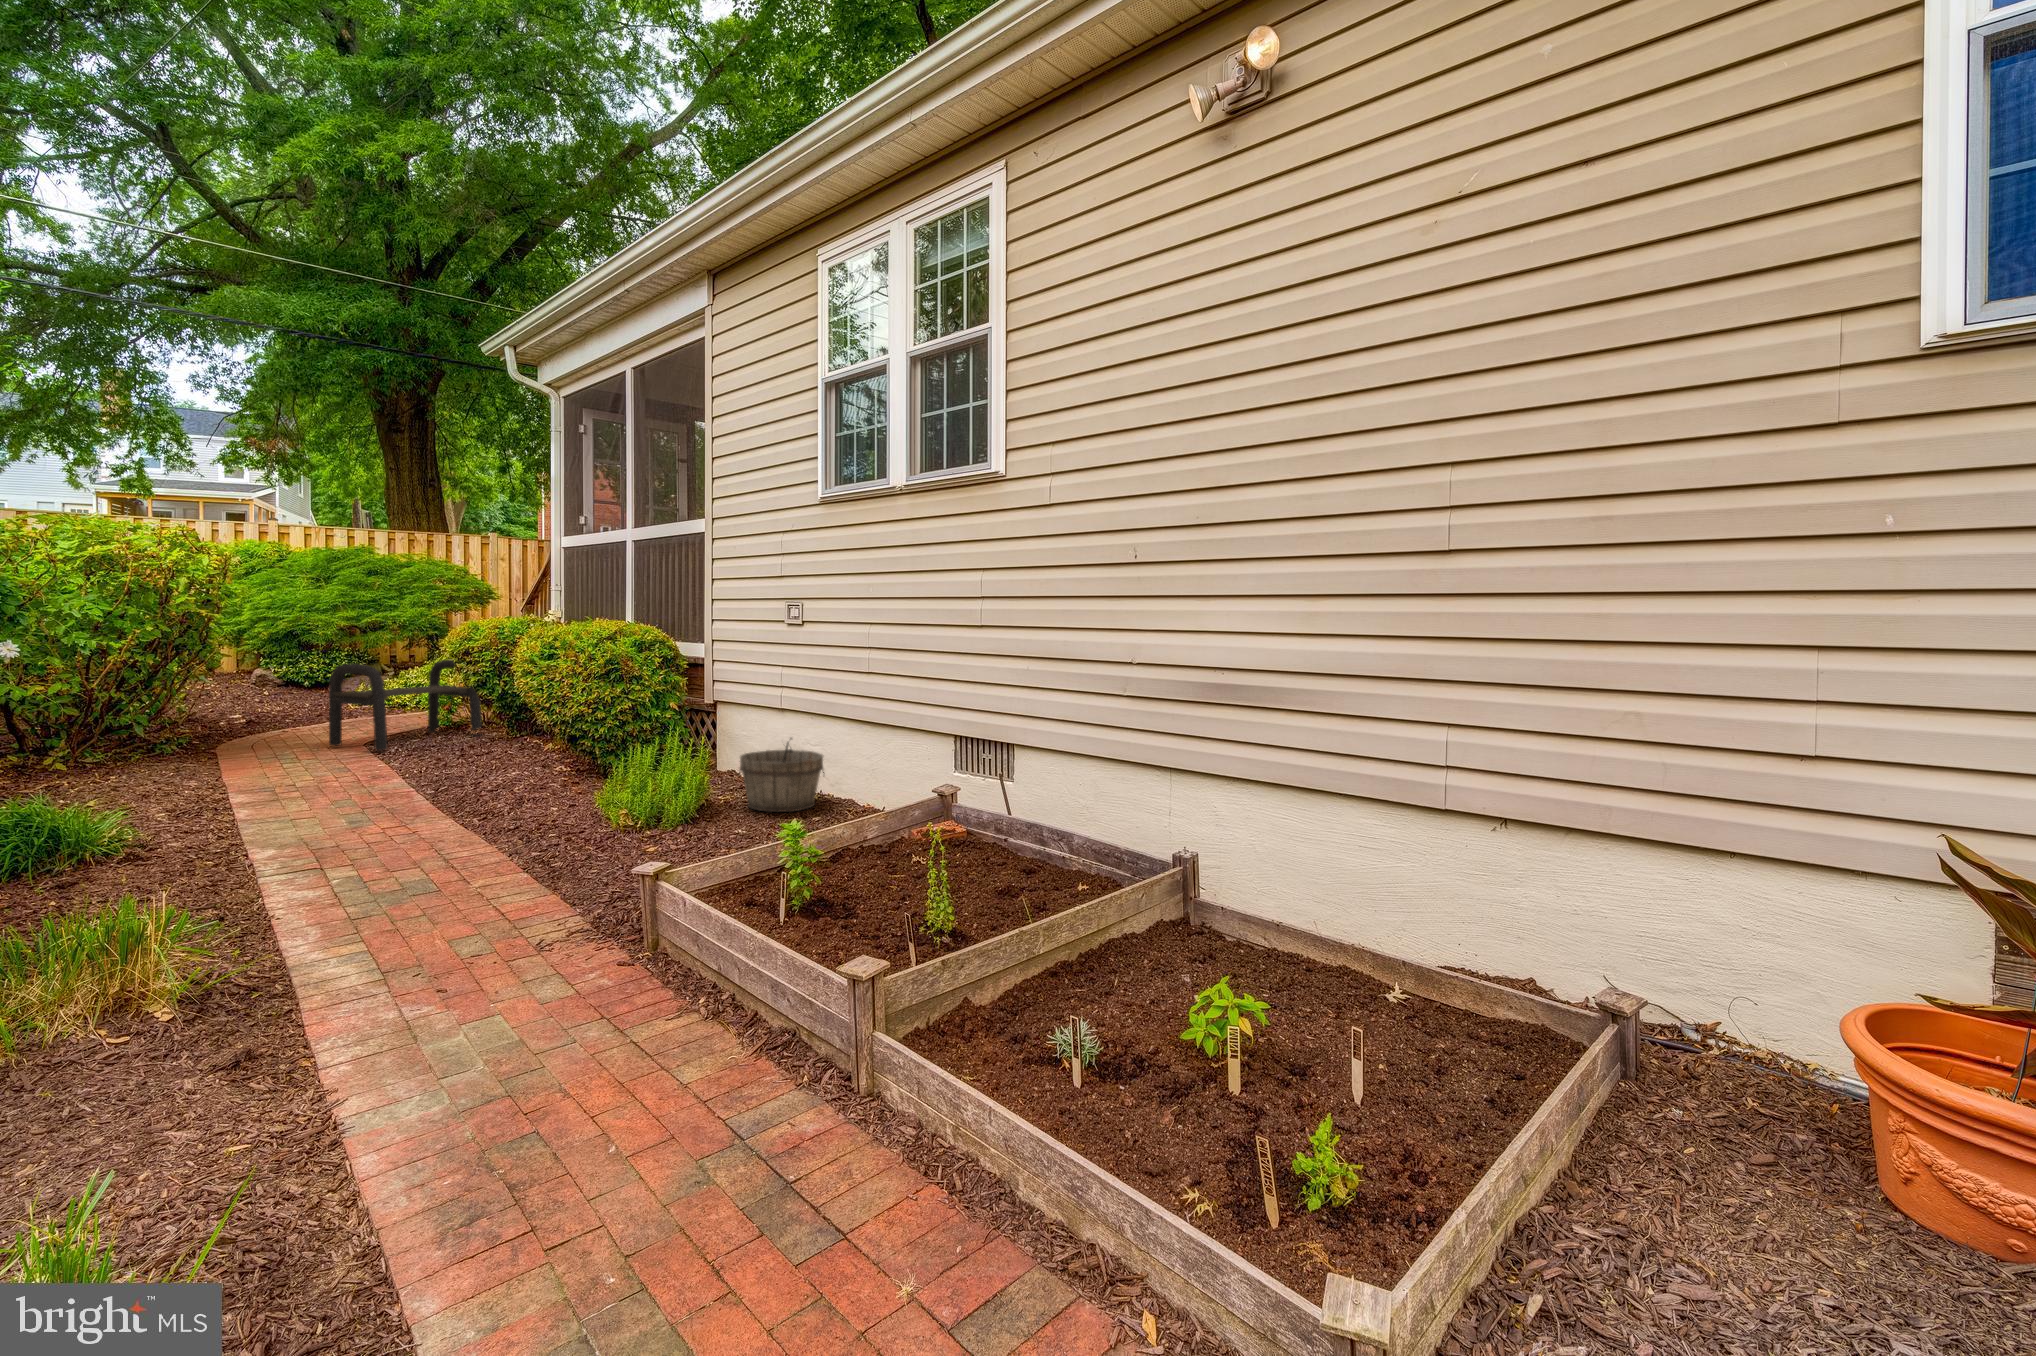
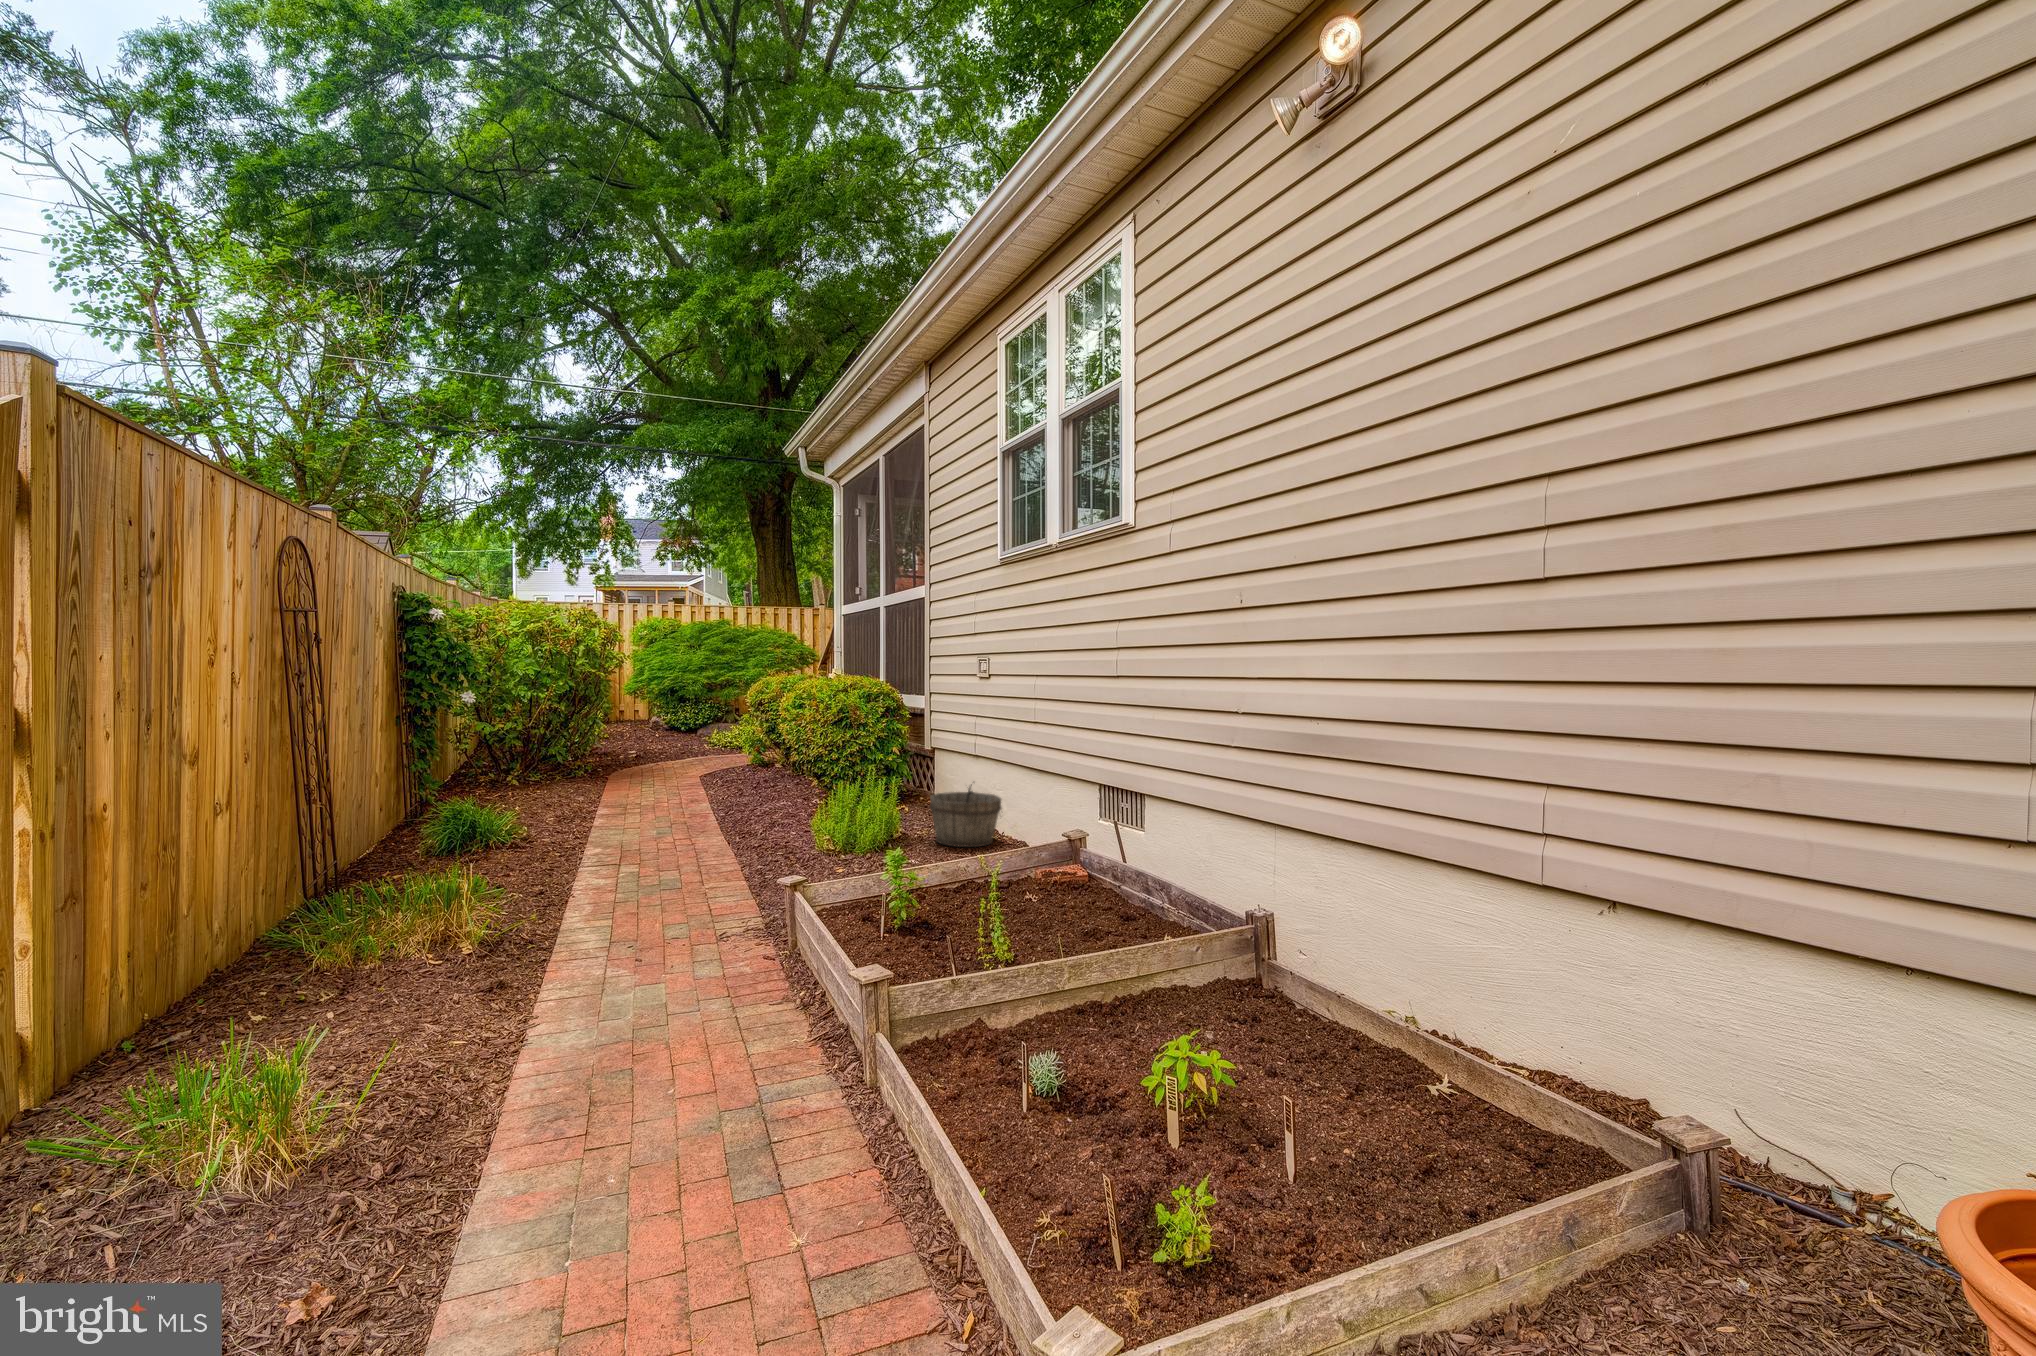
bench: present [329,659,482,751] -> none [670,708,776,778]

